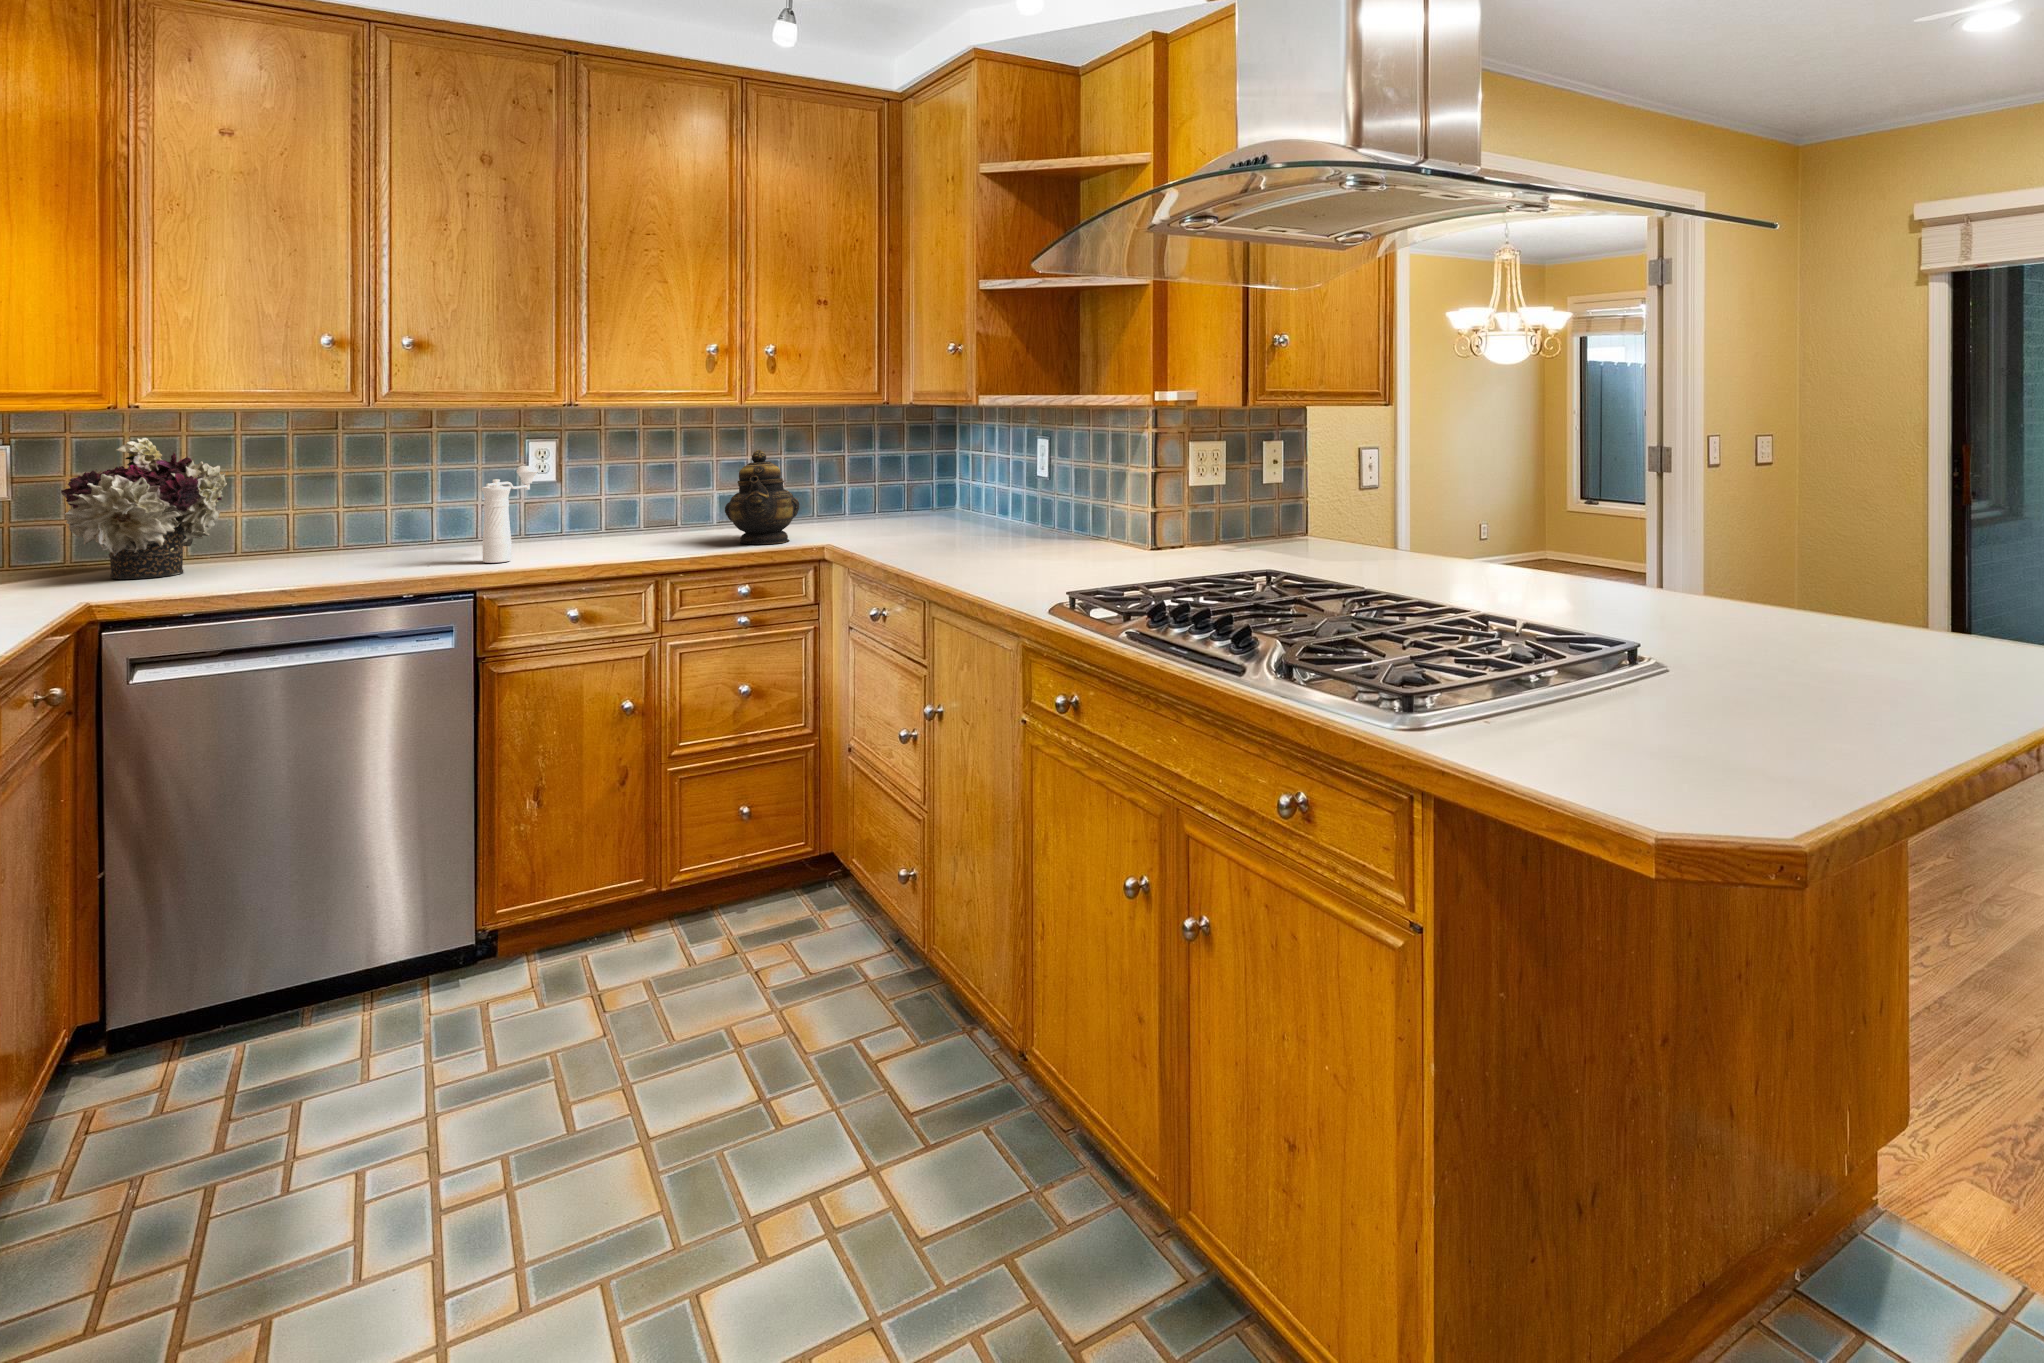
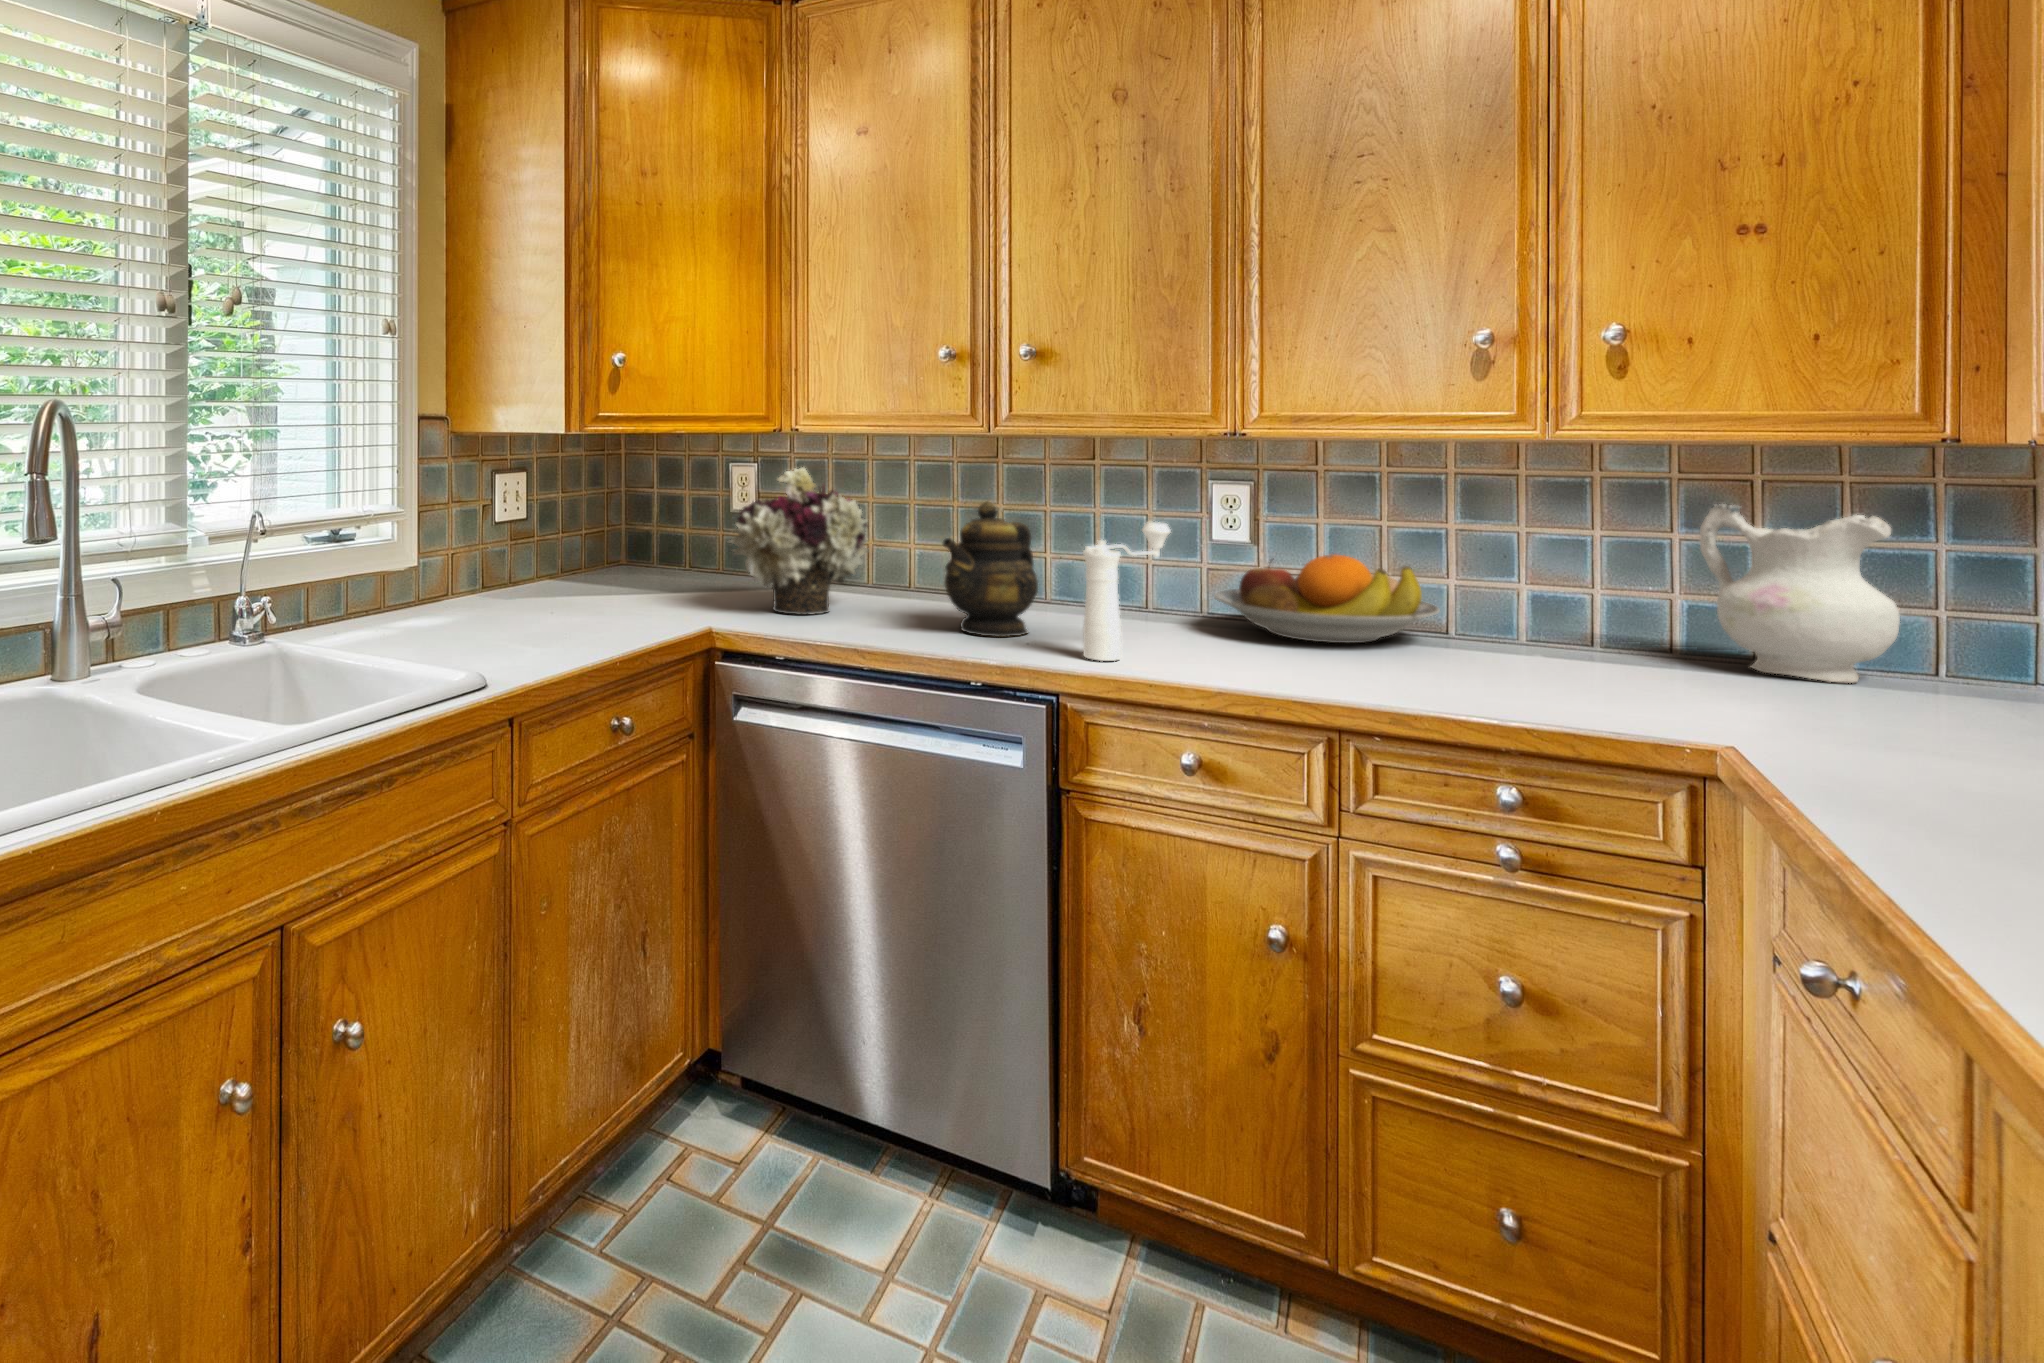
ceramic pitcher: none [800,441,873,523] -> present [1700,504,1900,683]
teapot: present [725,450,799,544] -> present [942,501,1038,637]
fruit bowl: none [543,482,683,539] -> present [1214,554,1439,643]

